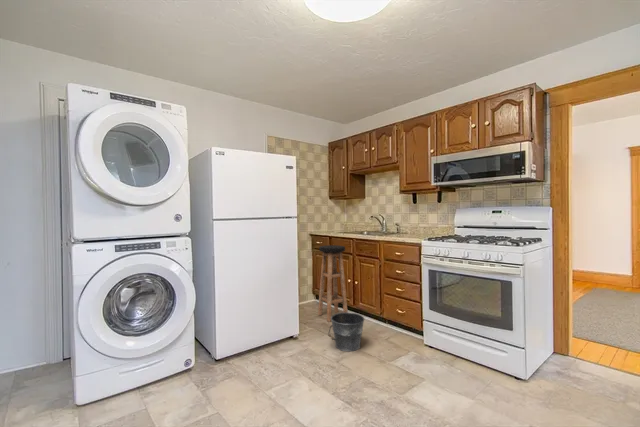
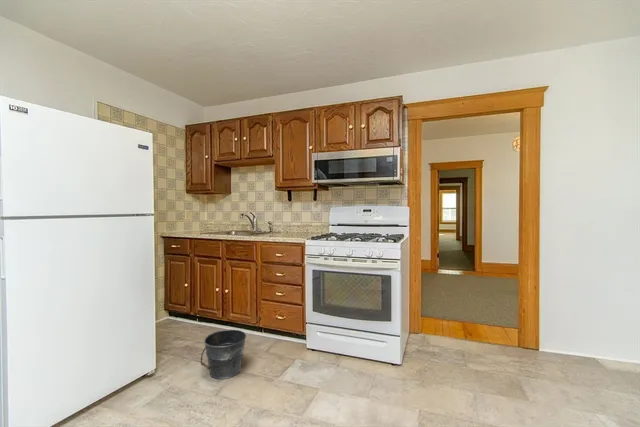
bar stool: present [318,245,348,322] -> none [176,250,217,345]

